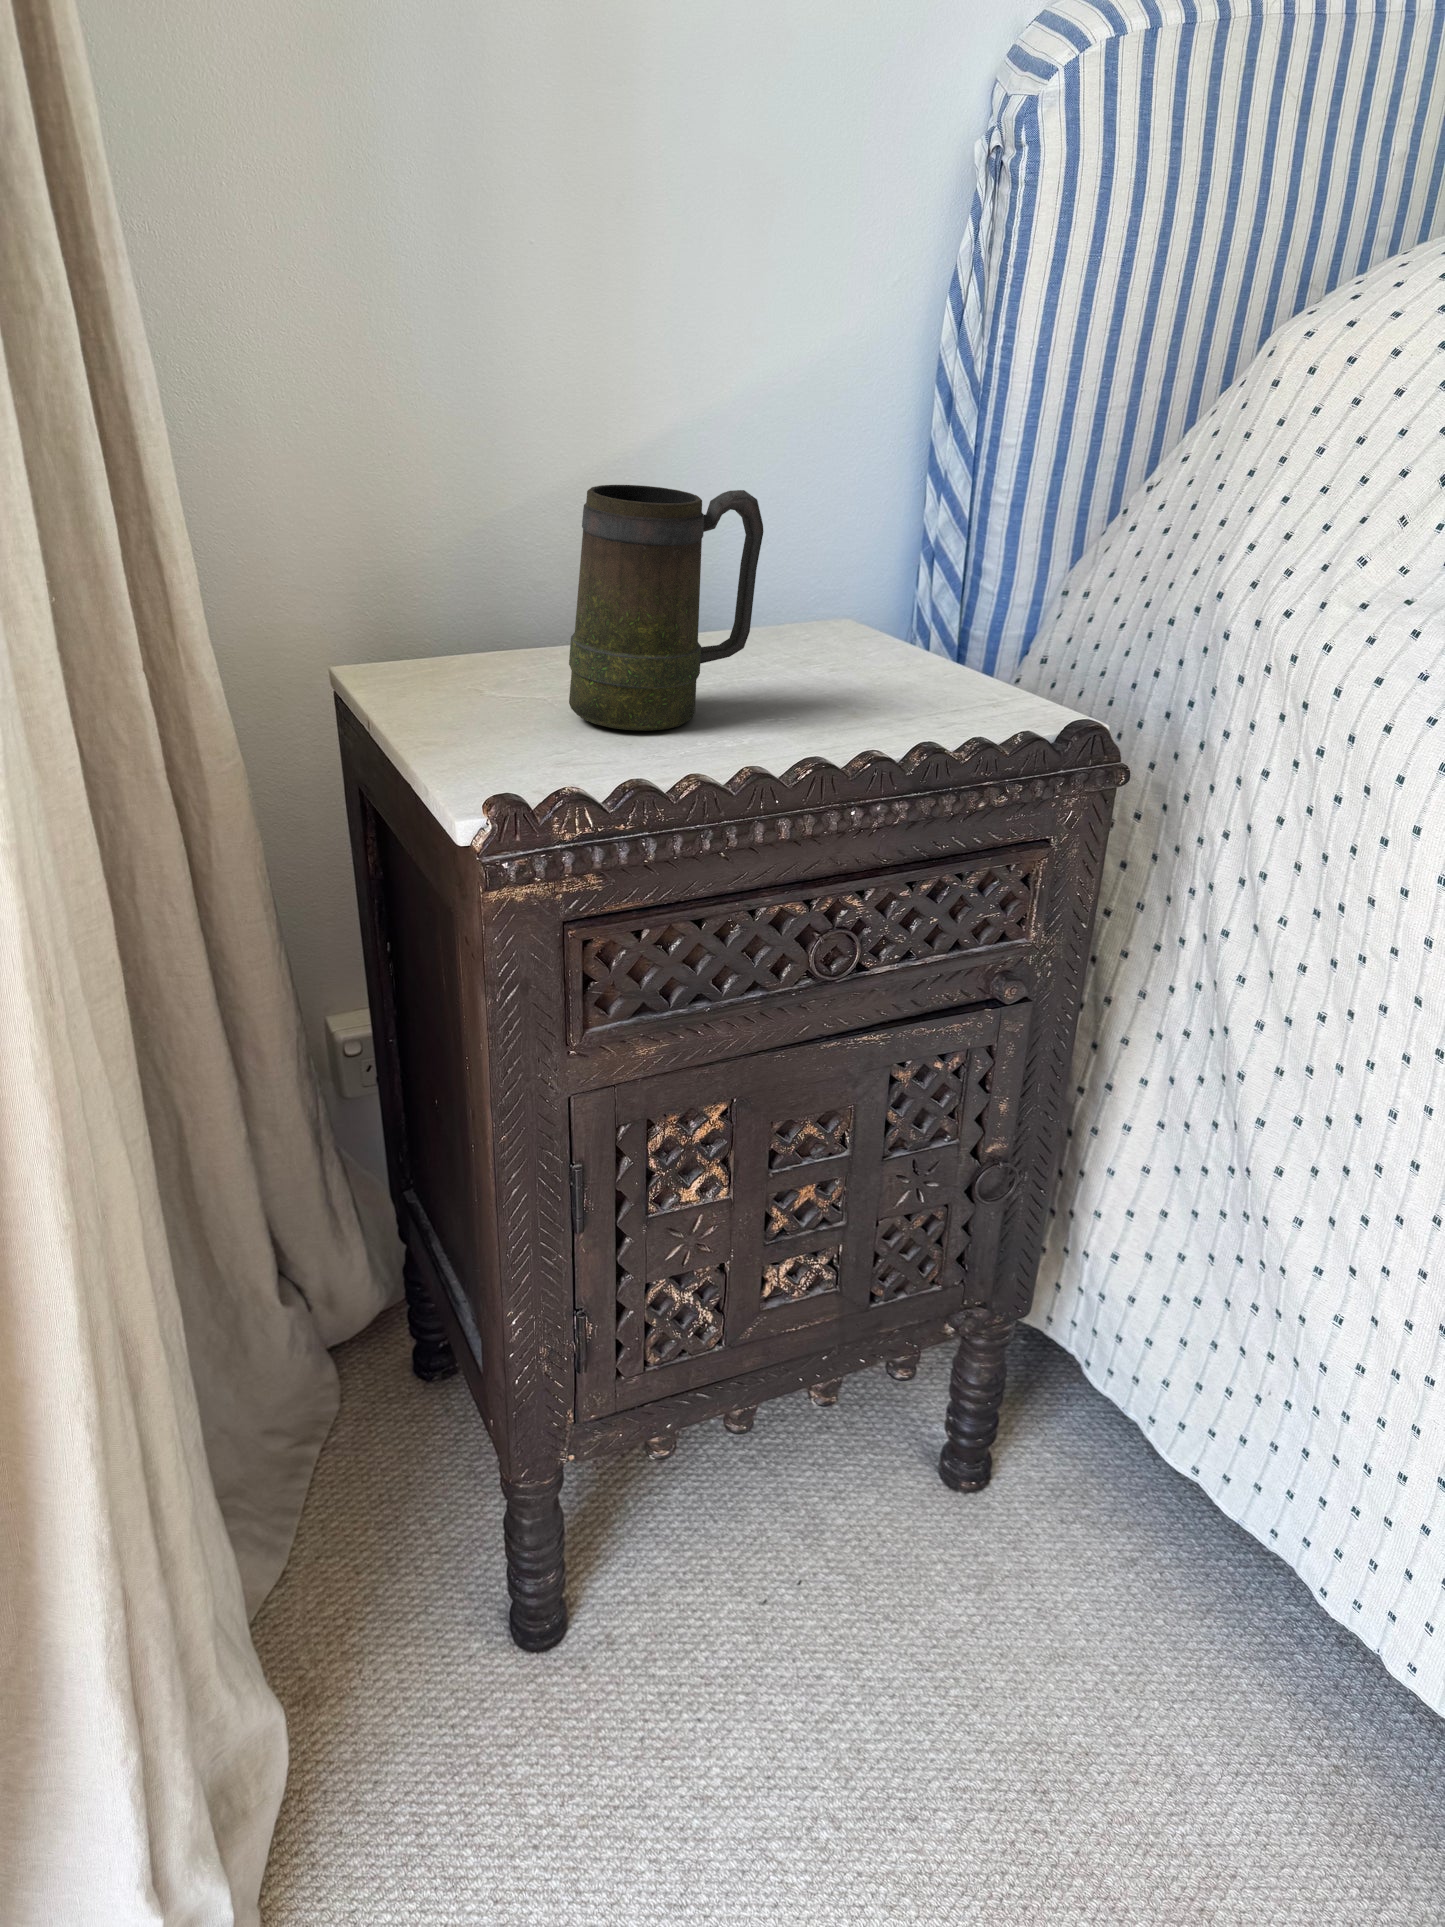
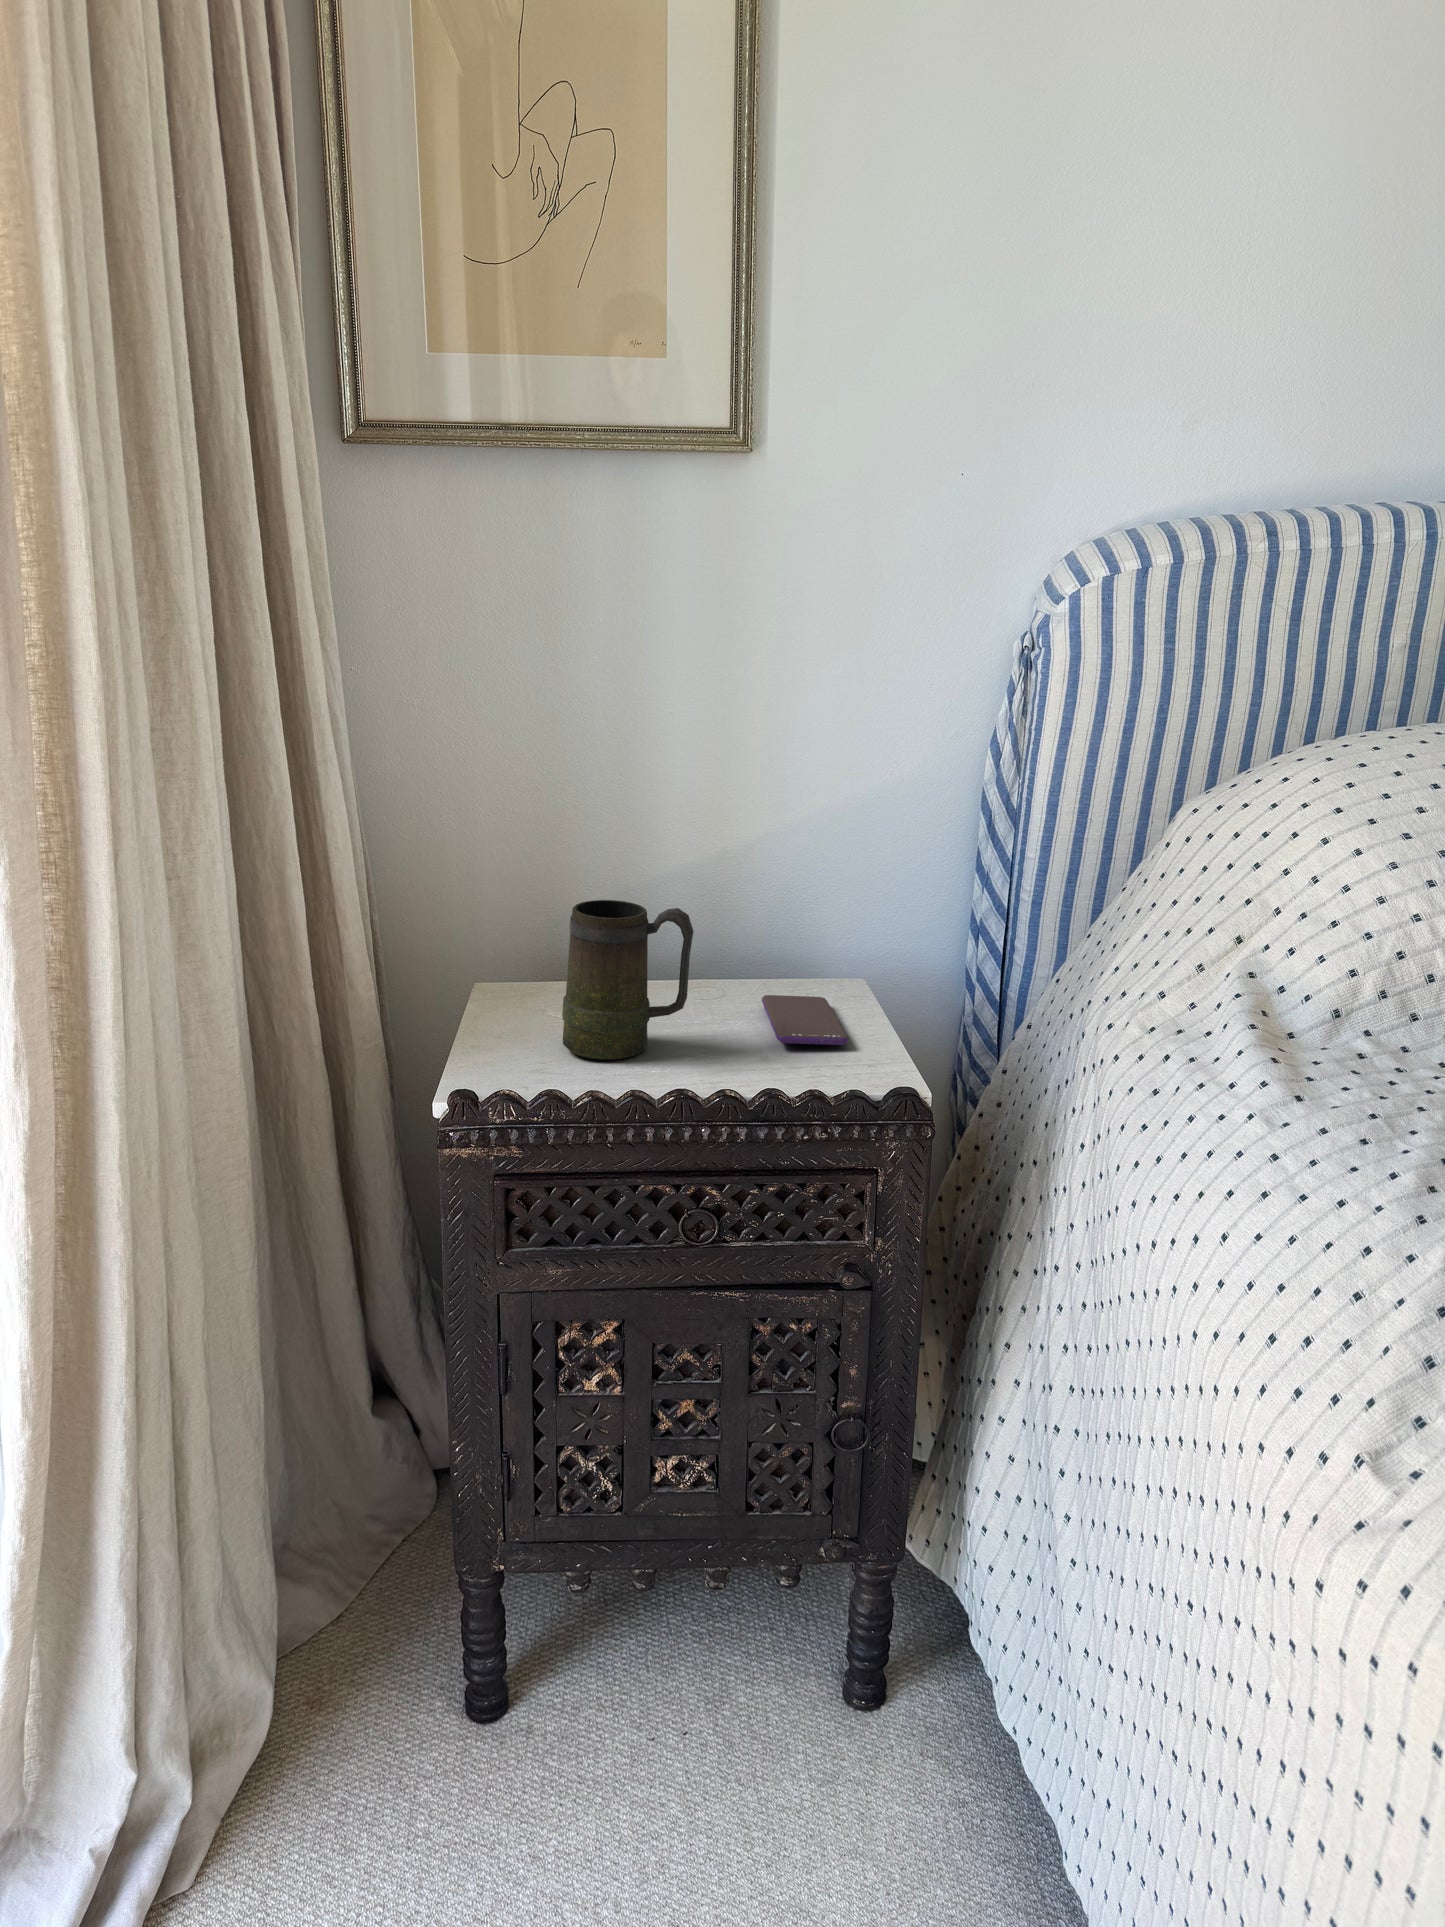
smartphone: none [768,632,948,687] -> present [762,995,849,1045]

